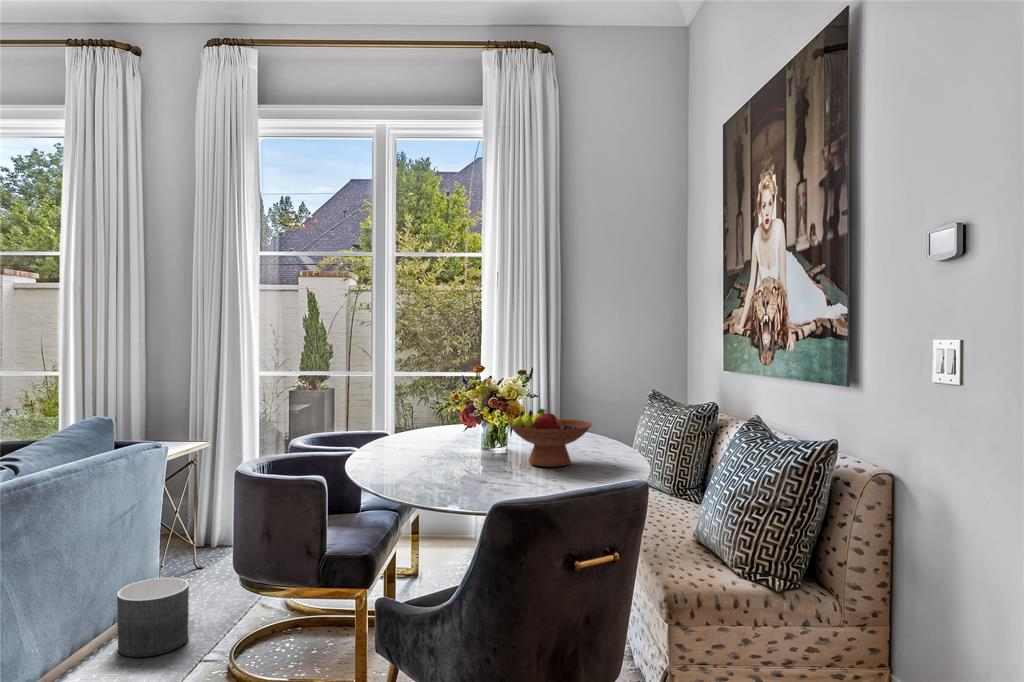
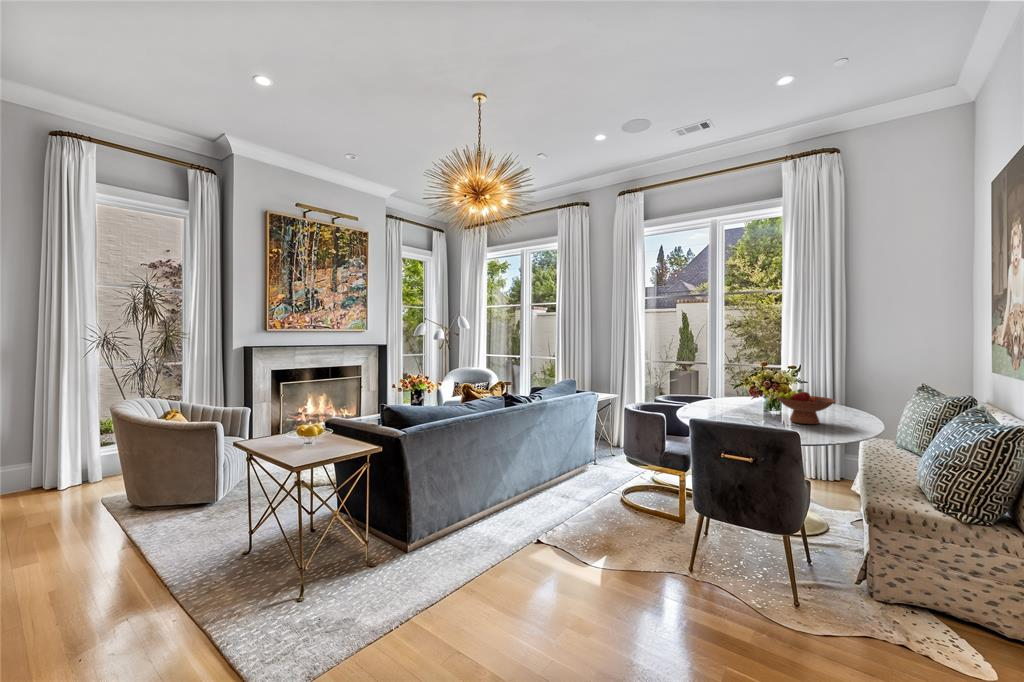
planter: present [117,578,189,657] -> none [576,454,606,487]

